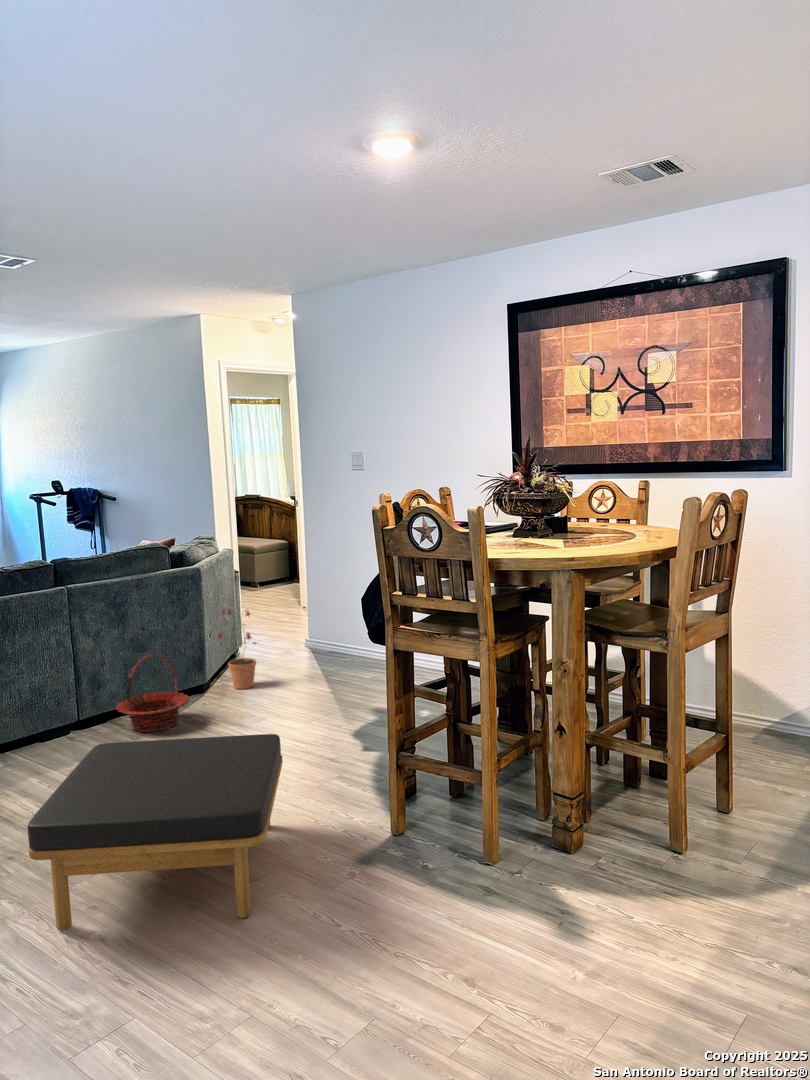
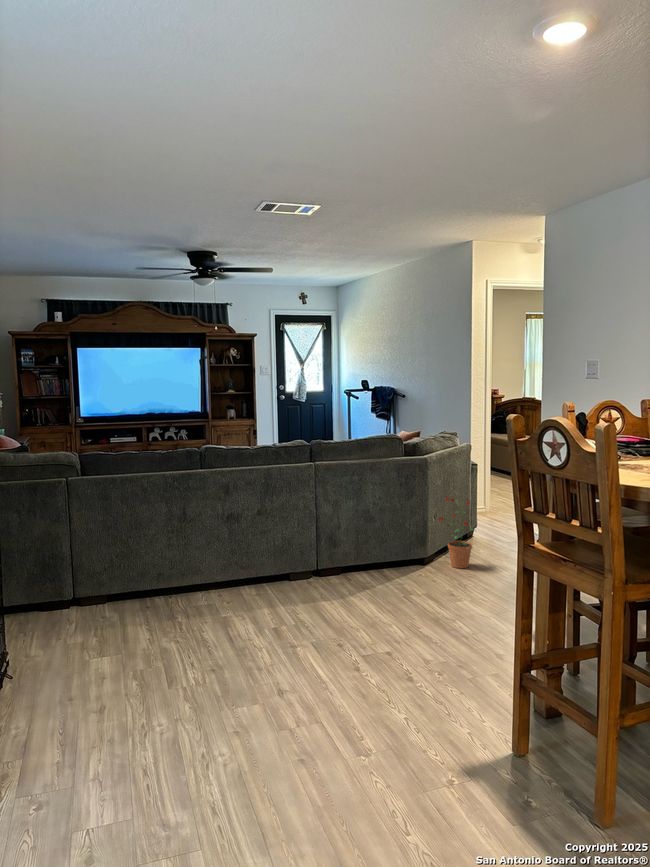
basket: present [116,654,190,732] -> none [342,527,402,591]
ottoman: present [28,734,283,931] -> none [184,597,422,790]

